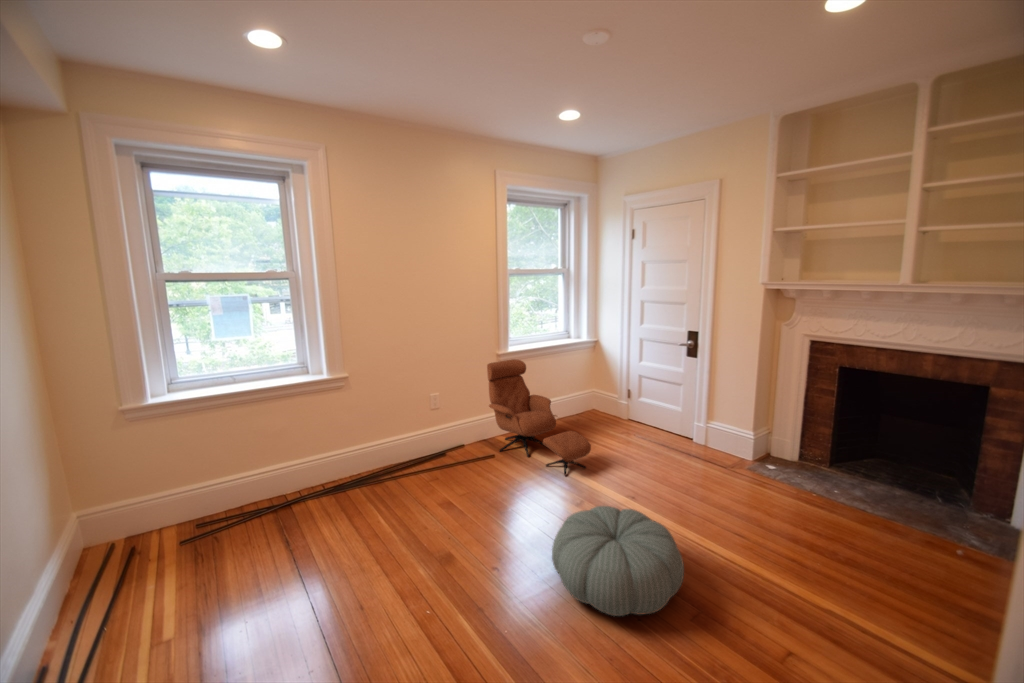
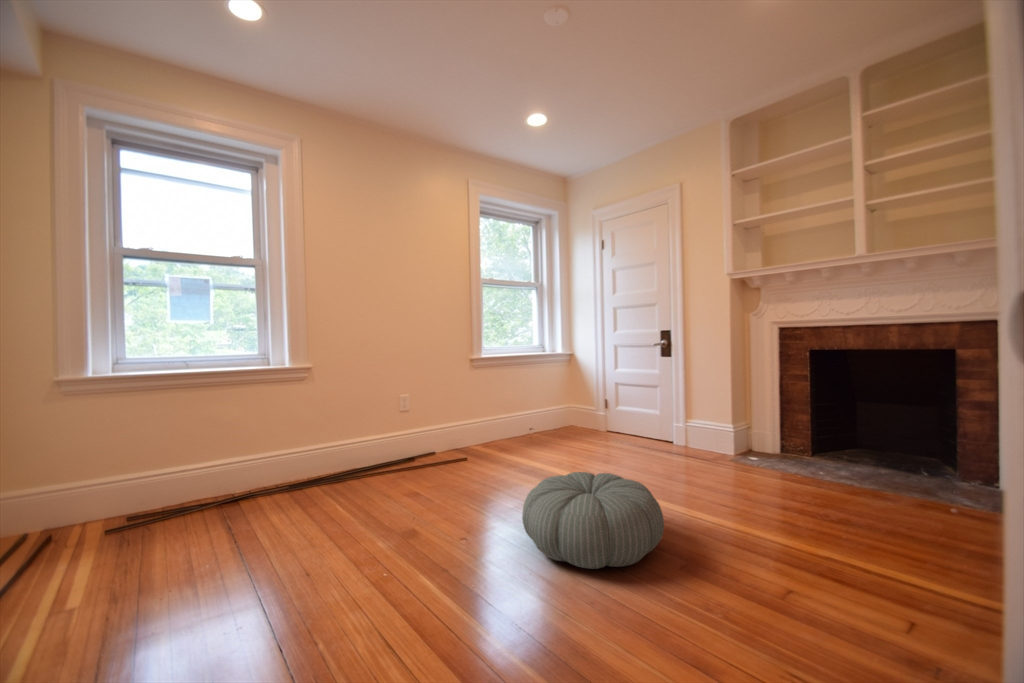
lounge chair: present [487,359,591,476] -> none [460,365,567,471]

